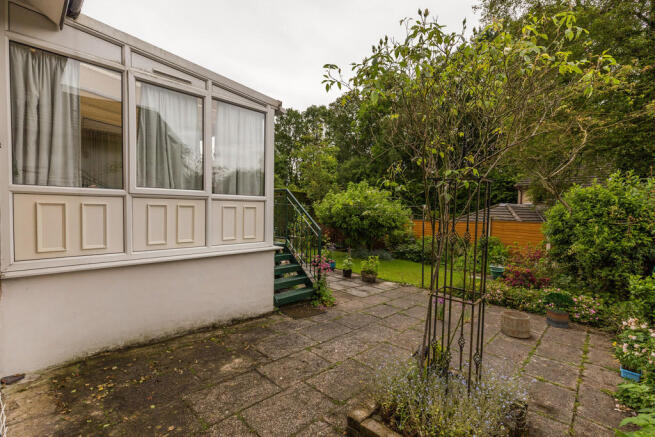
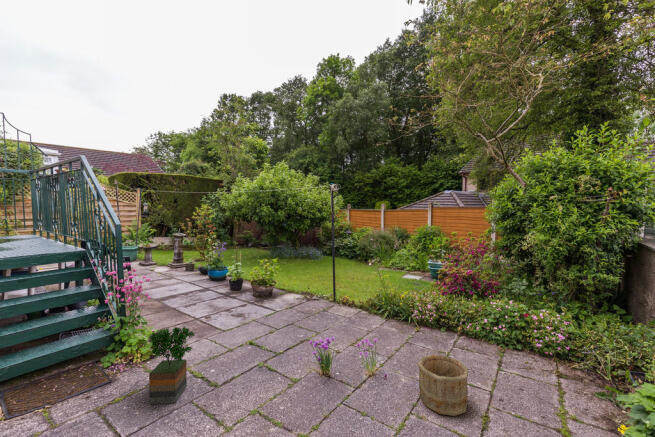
potted tree: present [545,292,576,328] -> present [149,327,195,404]

